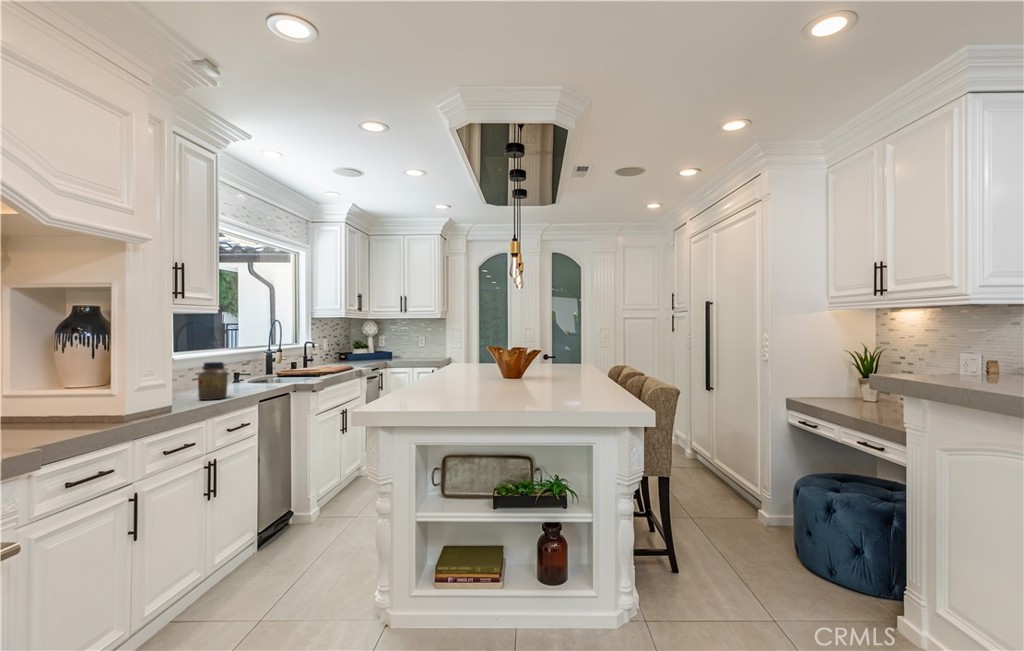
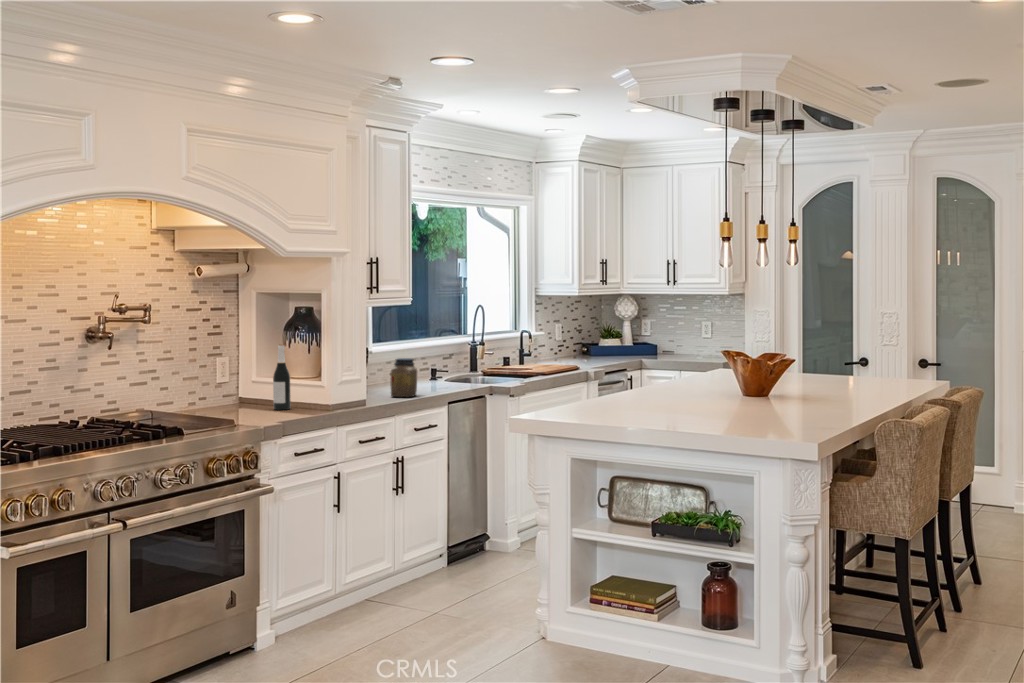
wine bottle: none [36,349,64,427] -> present [273,344,291,410]

